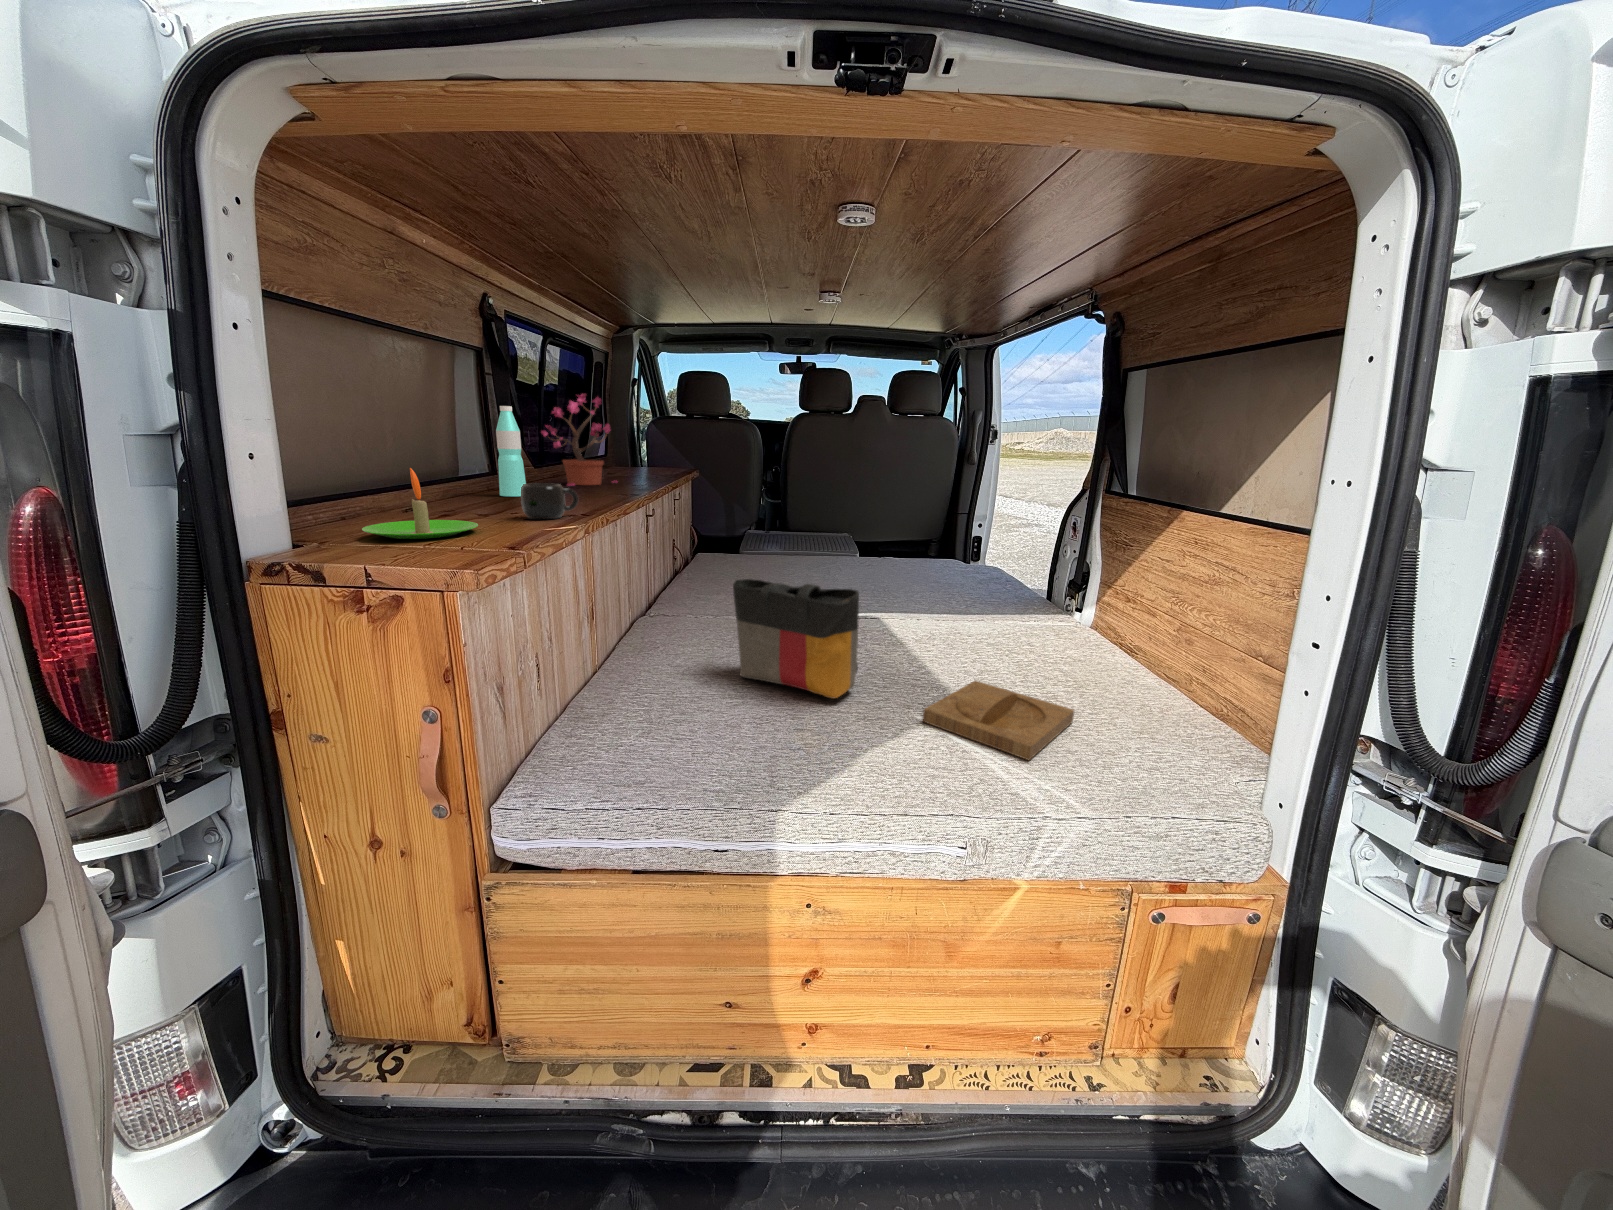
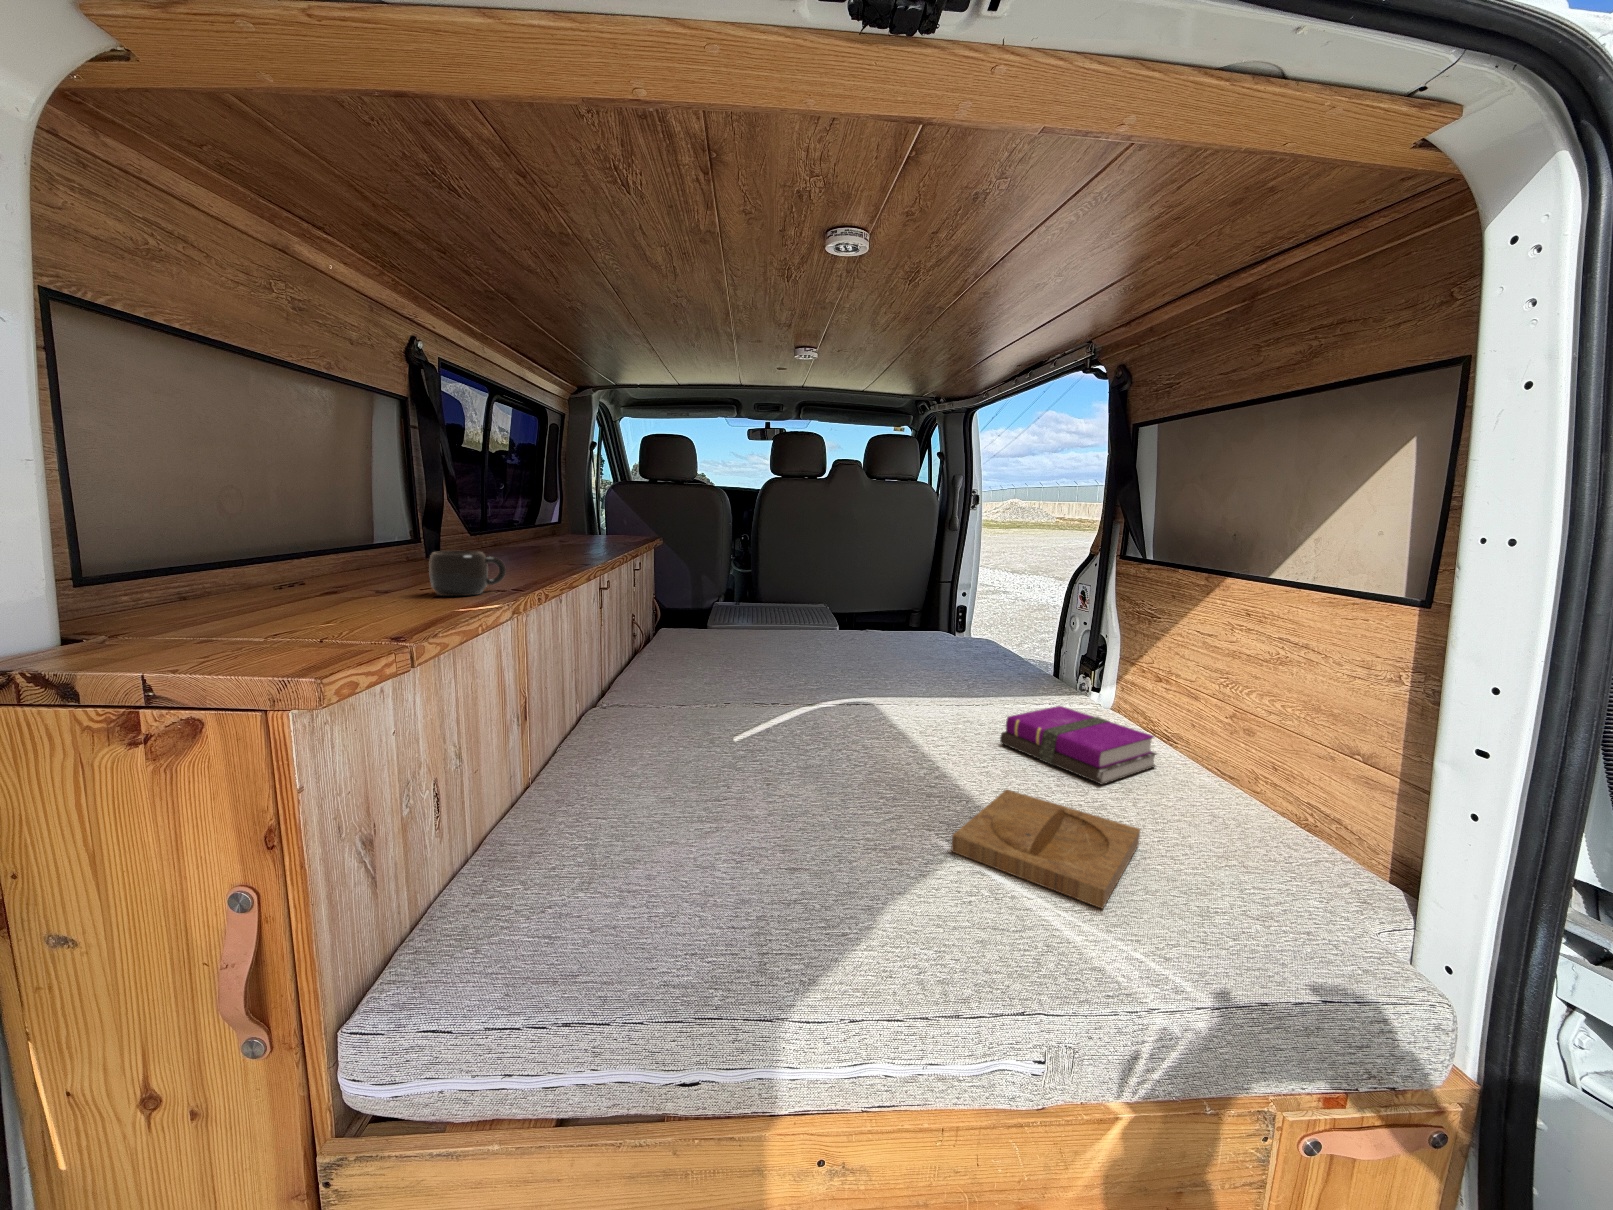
potted plant: present [541,394,617,486] -> none [474,451,565,556]
water bottle: present [496,406,526,496] -> none [414,462,451,568]
candle: present [362,468,478,539] -> none [187,530,362,626]
tote bag: present [733,579,859,699] -> none [702,667,863,821]
notebook: none [981,620,1111,681] -> present [1000,706,1157,784]

